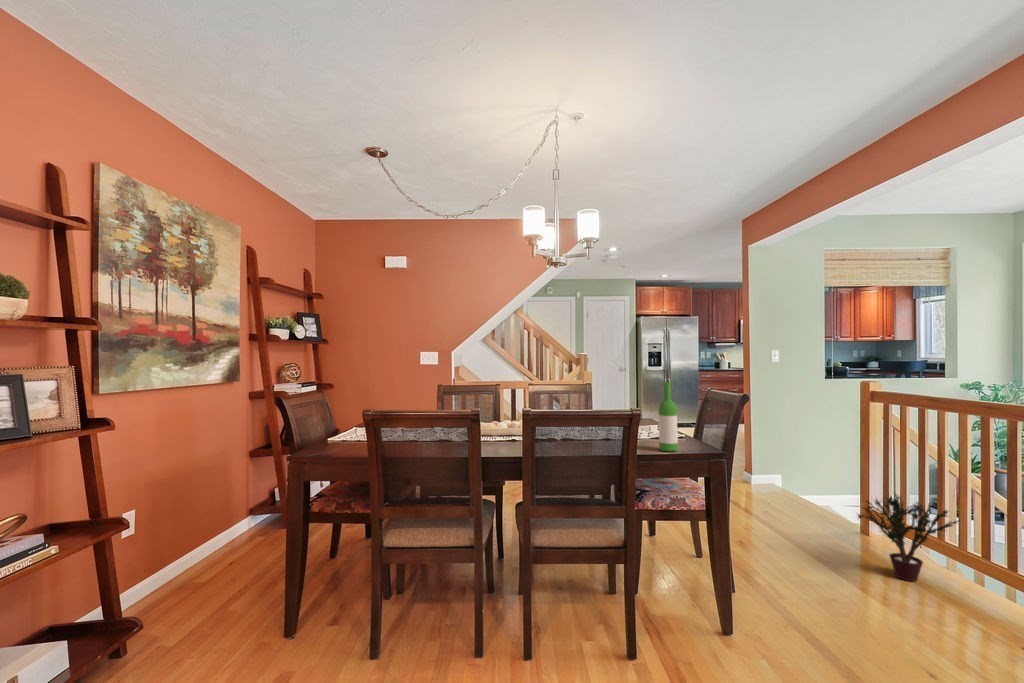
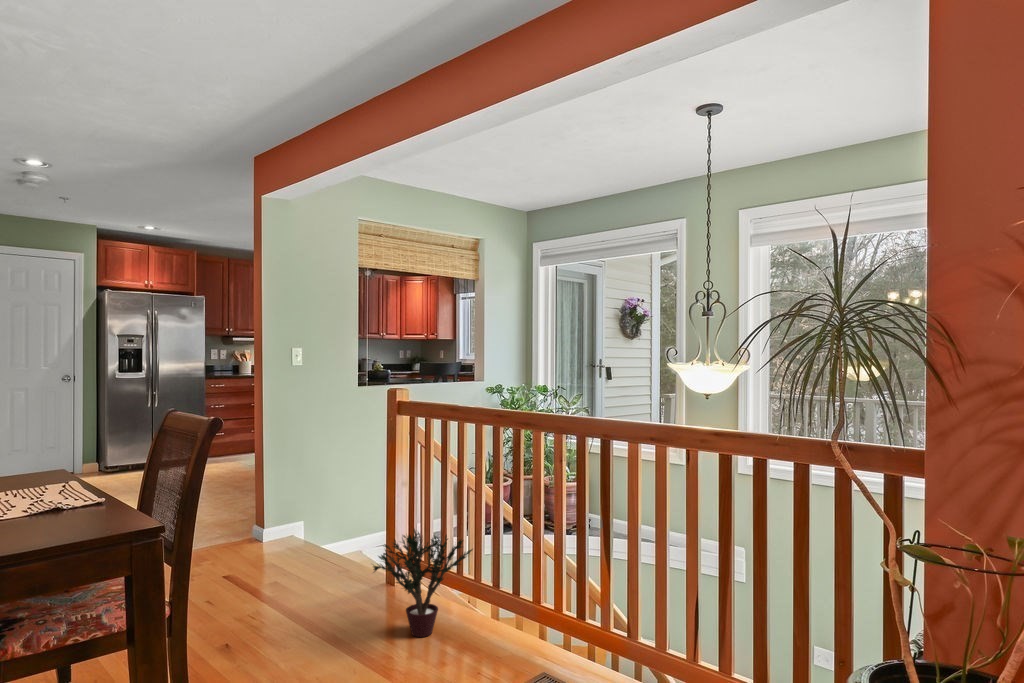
wine bottle: present [659,382,678,452] -> none [41,403,82,535]

